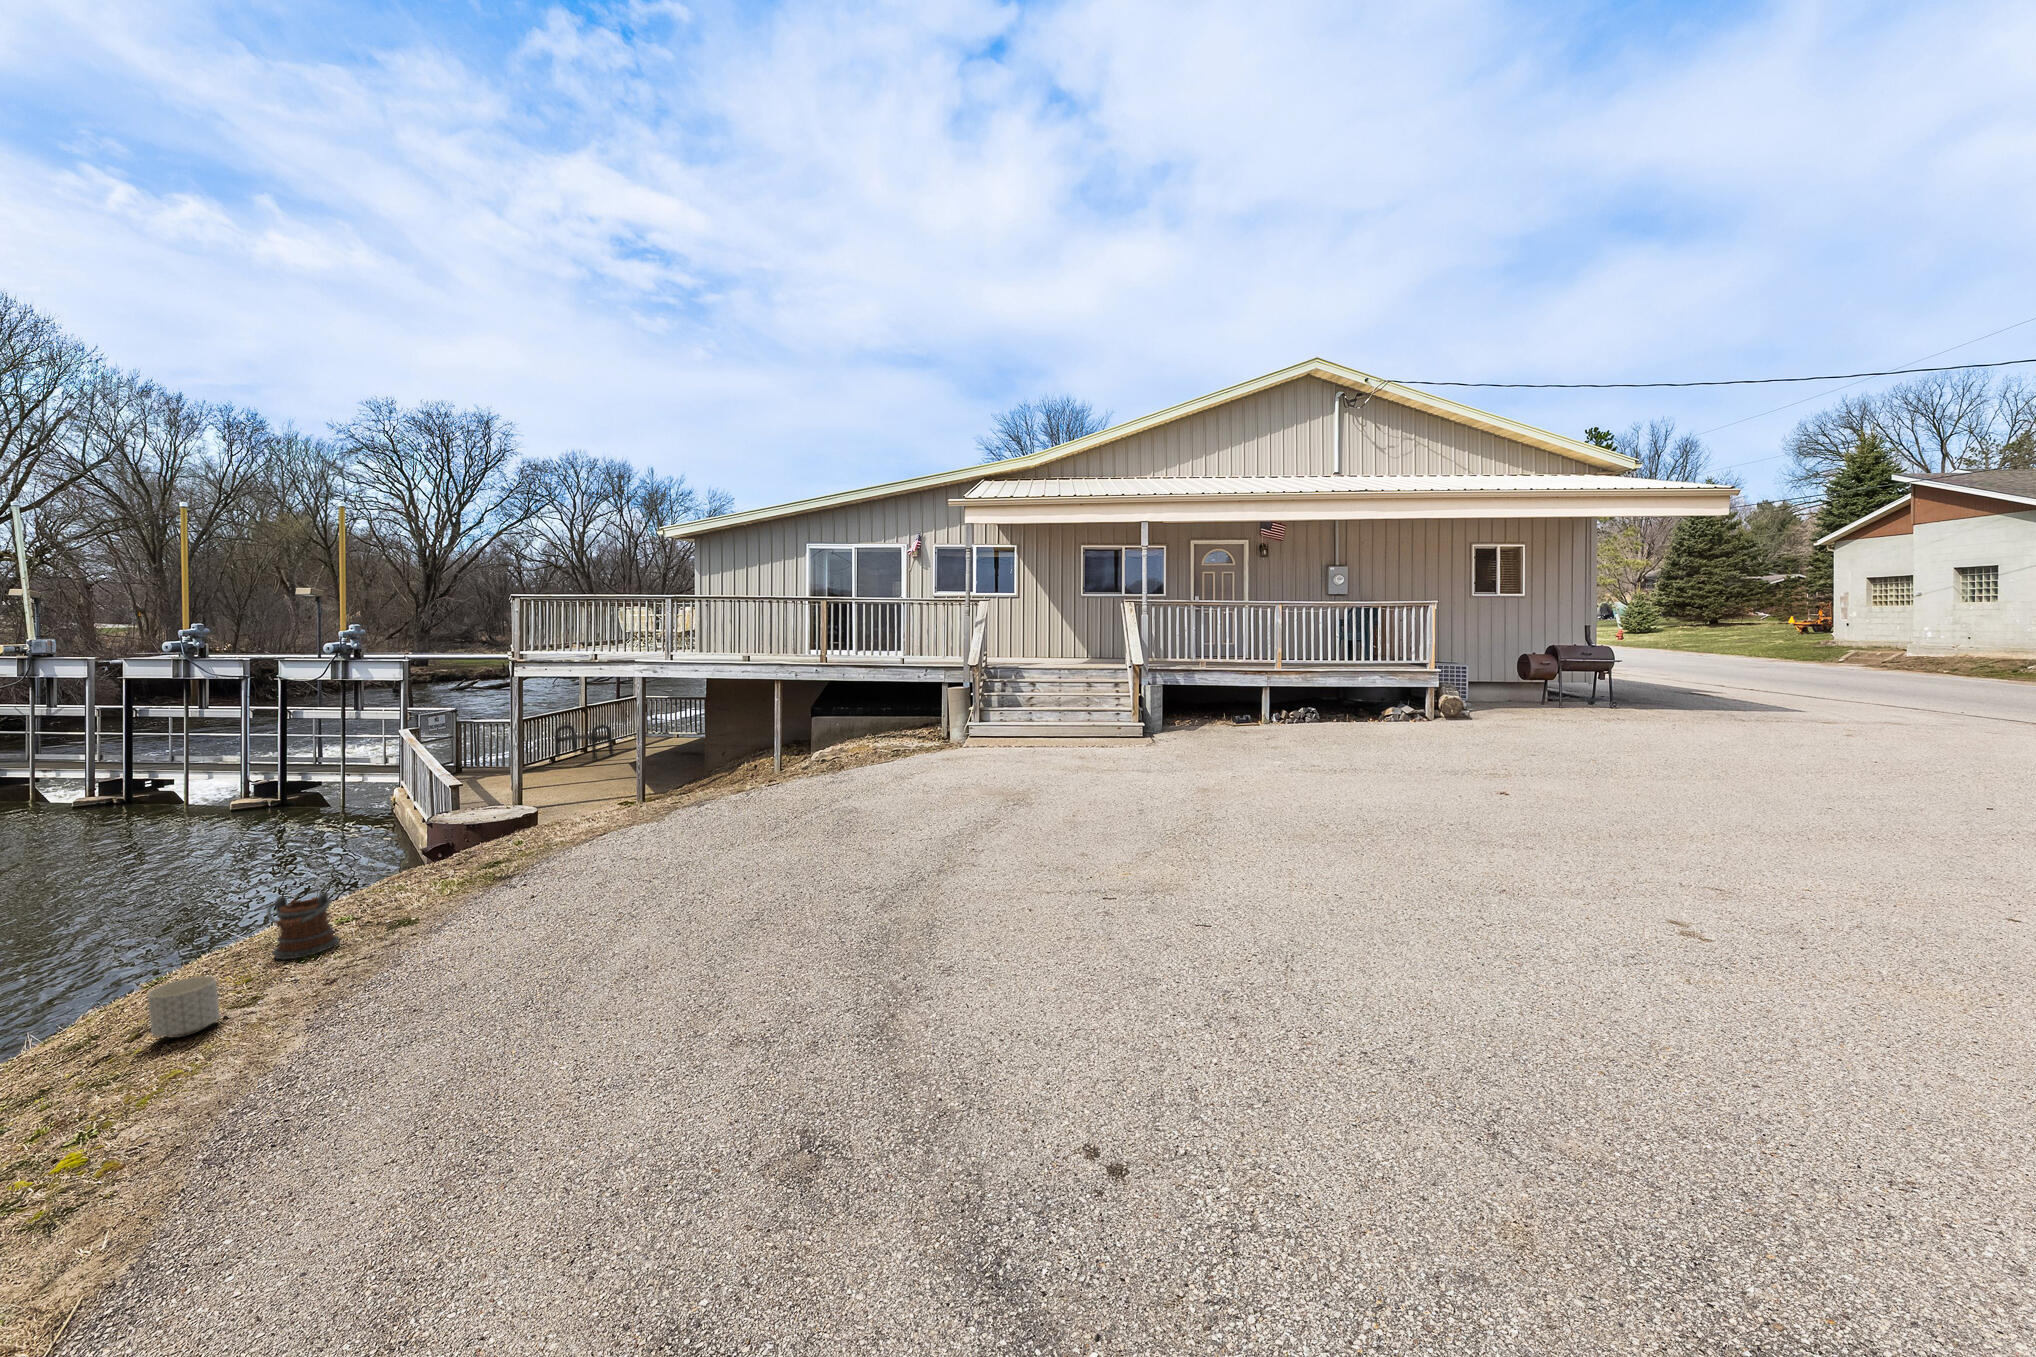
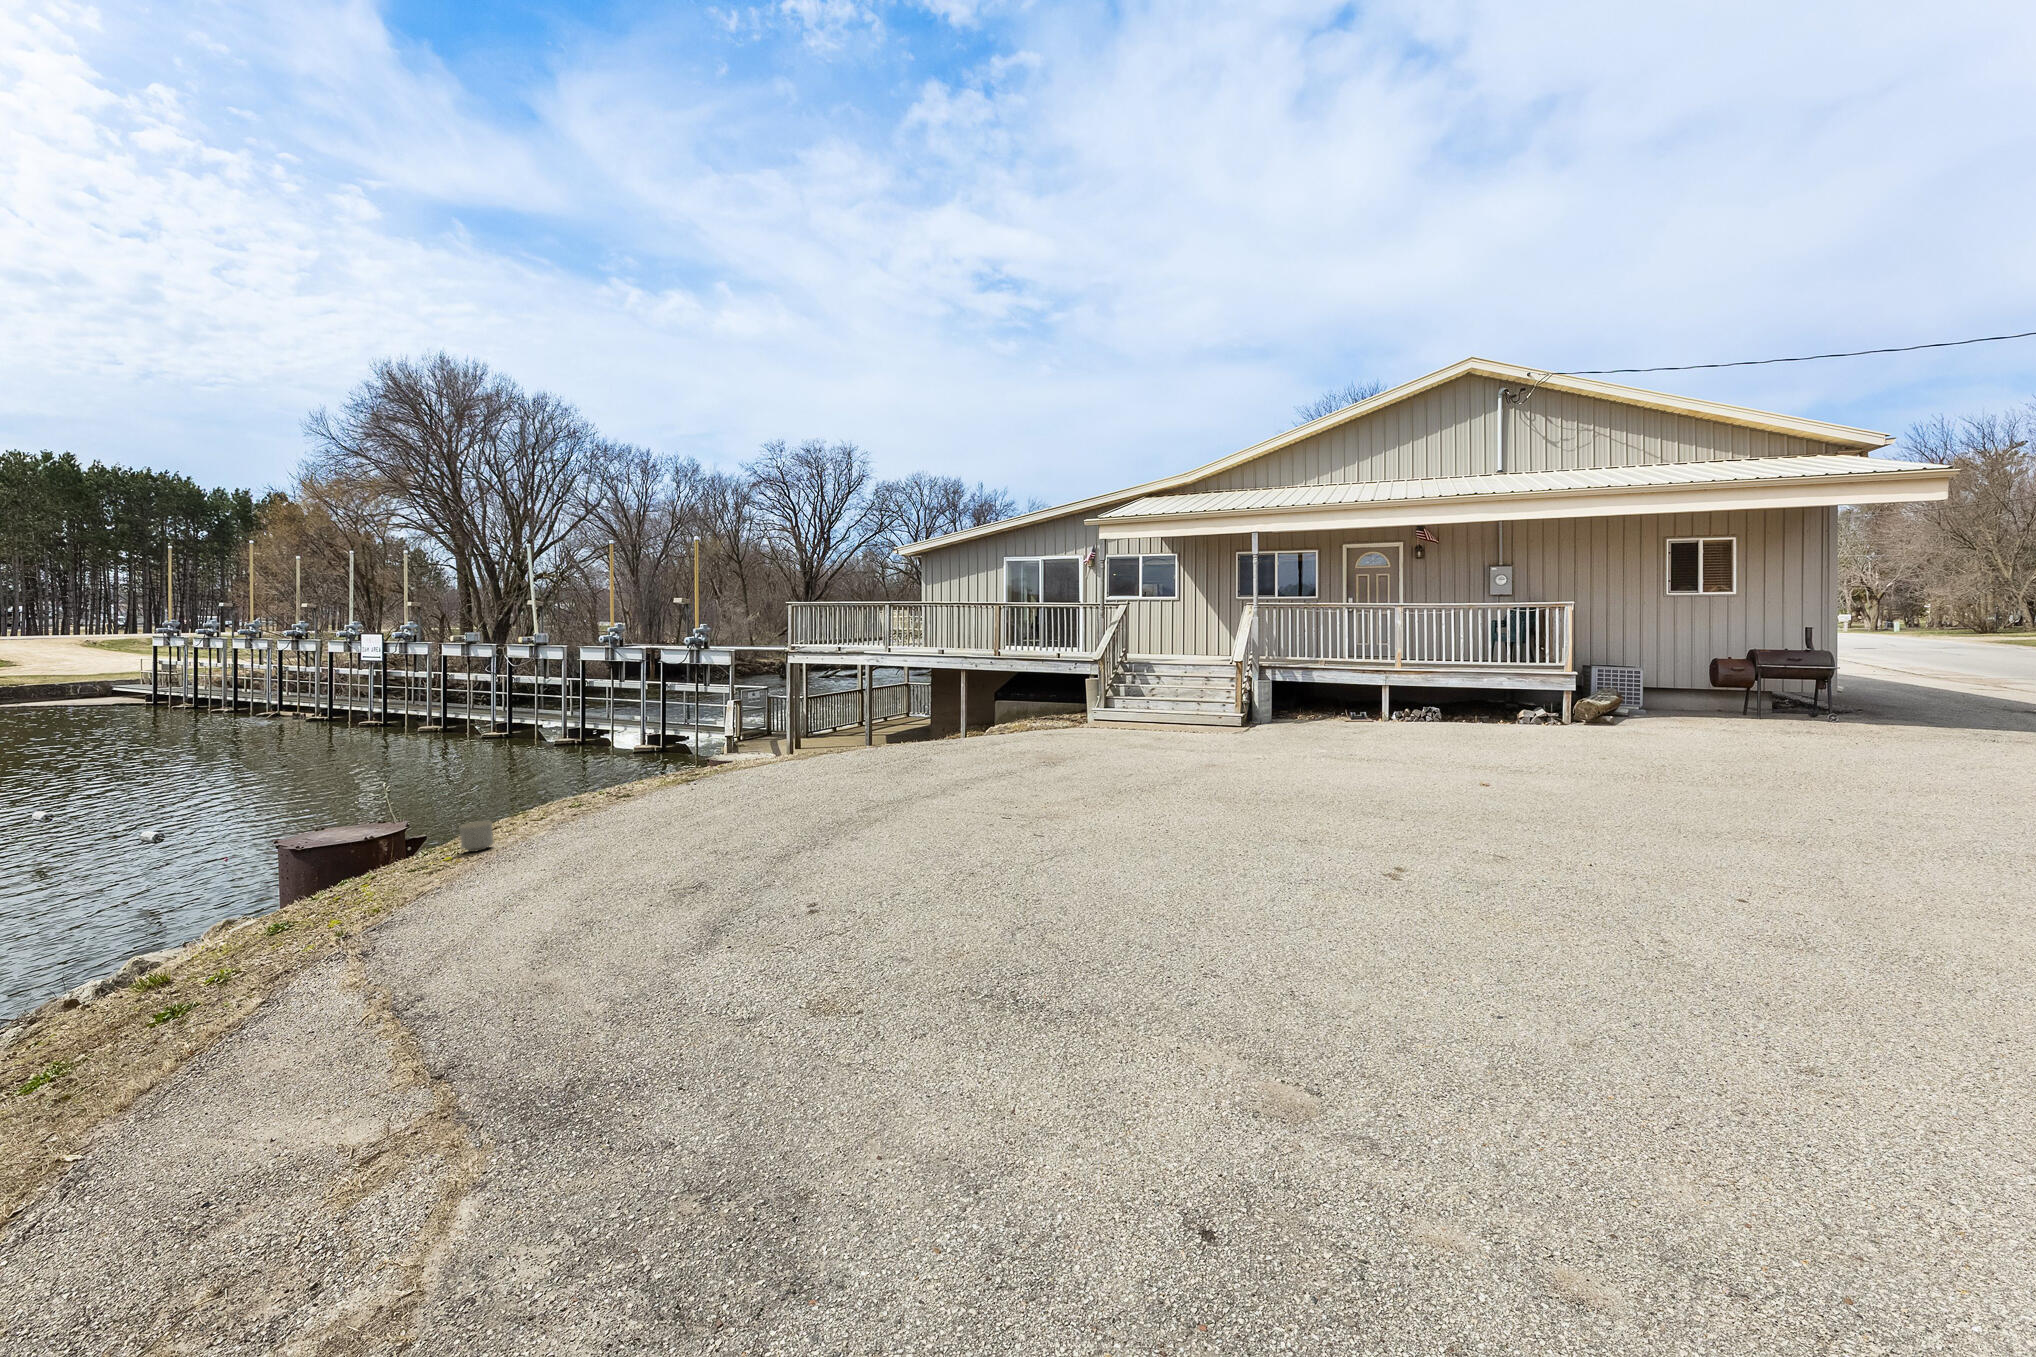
bench: present [554,724,614,760] -> none [829,703,871,732]
bucket: present [267,892,340,959] -> none [540,787,578,825]

